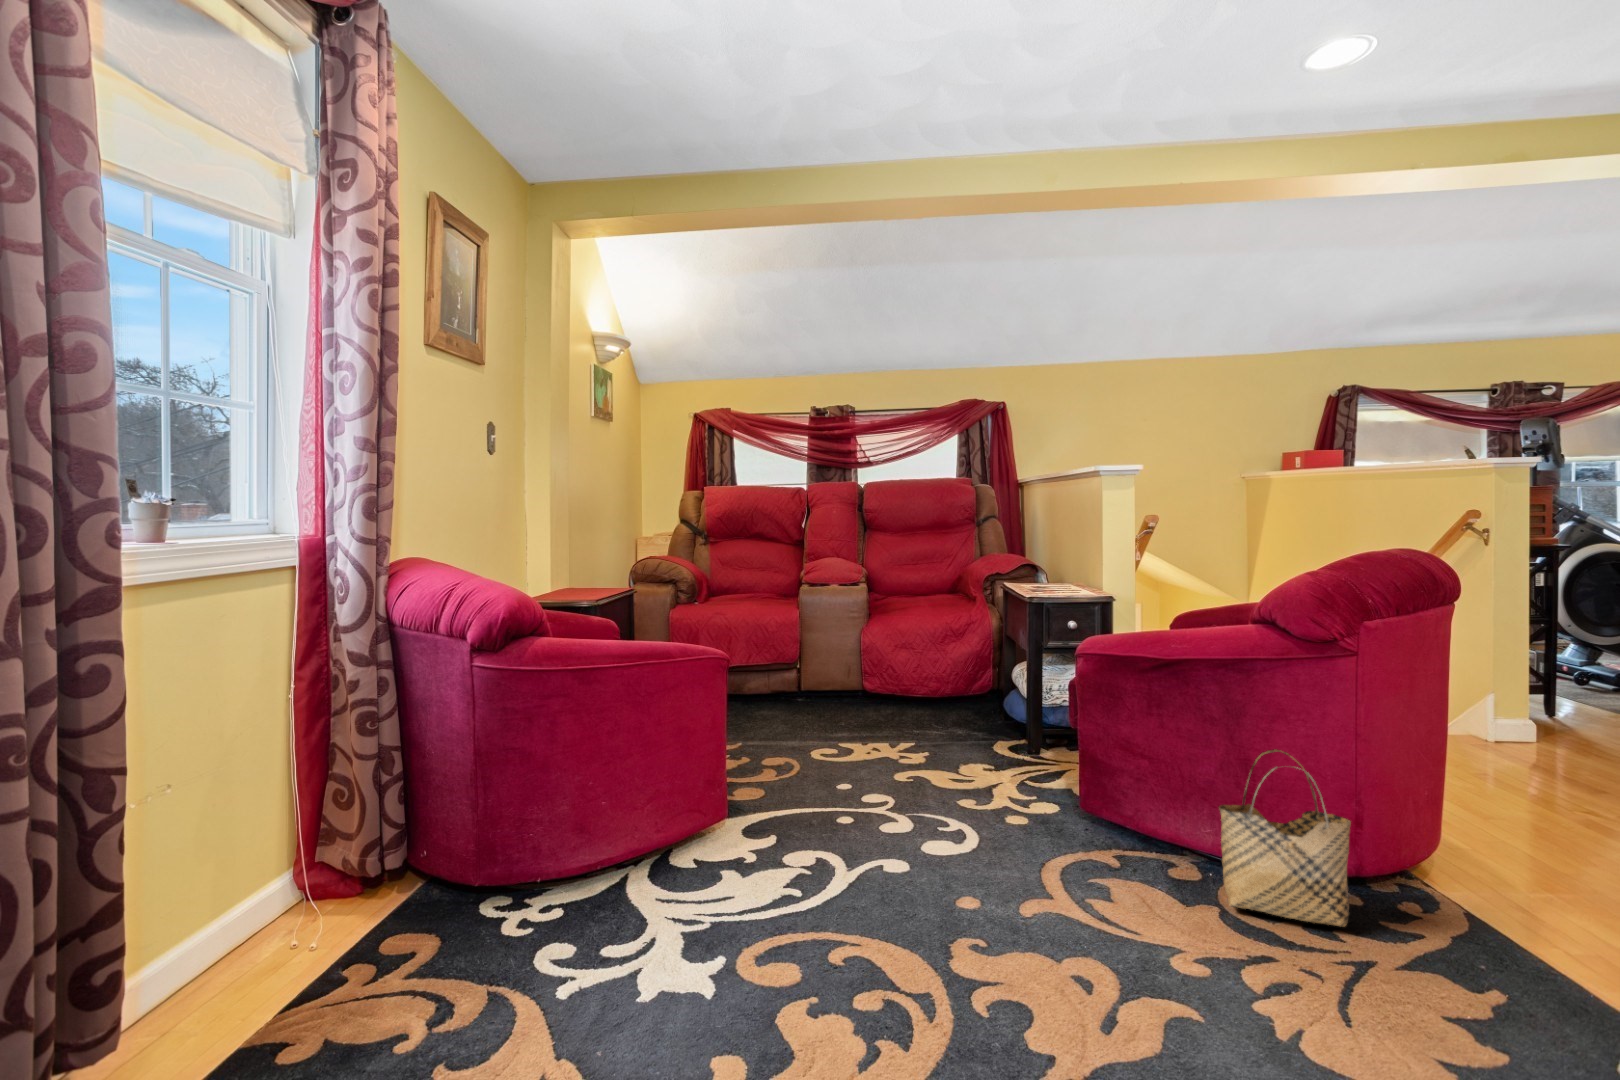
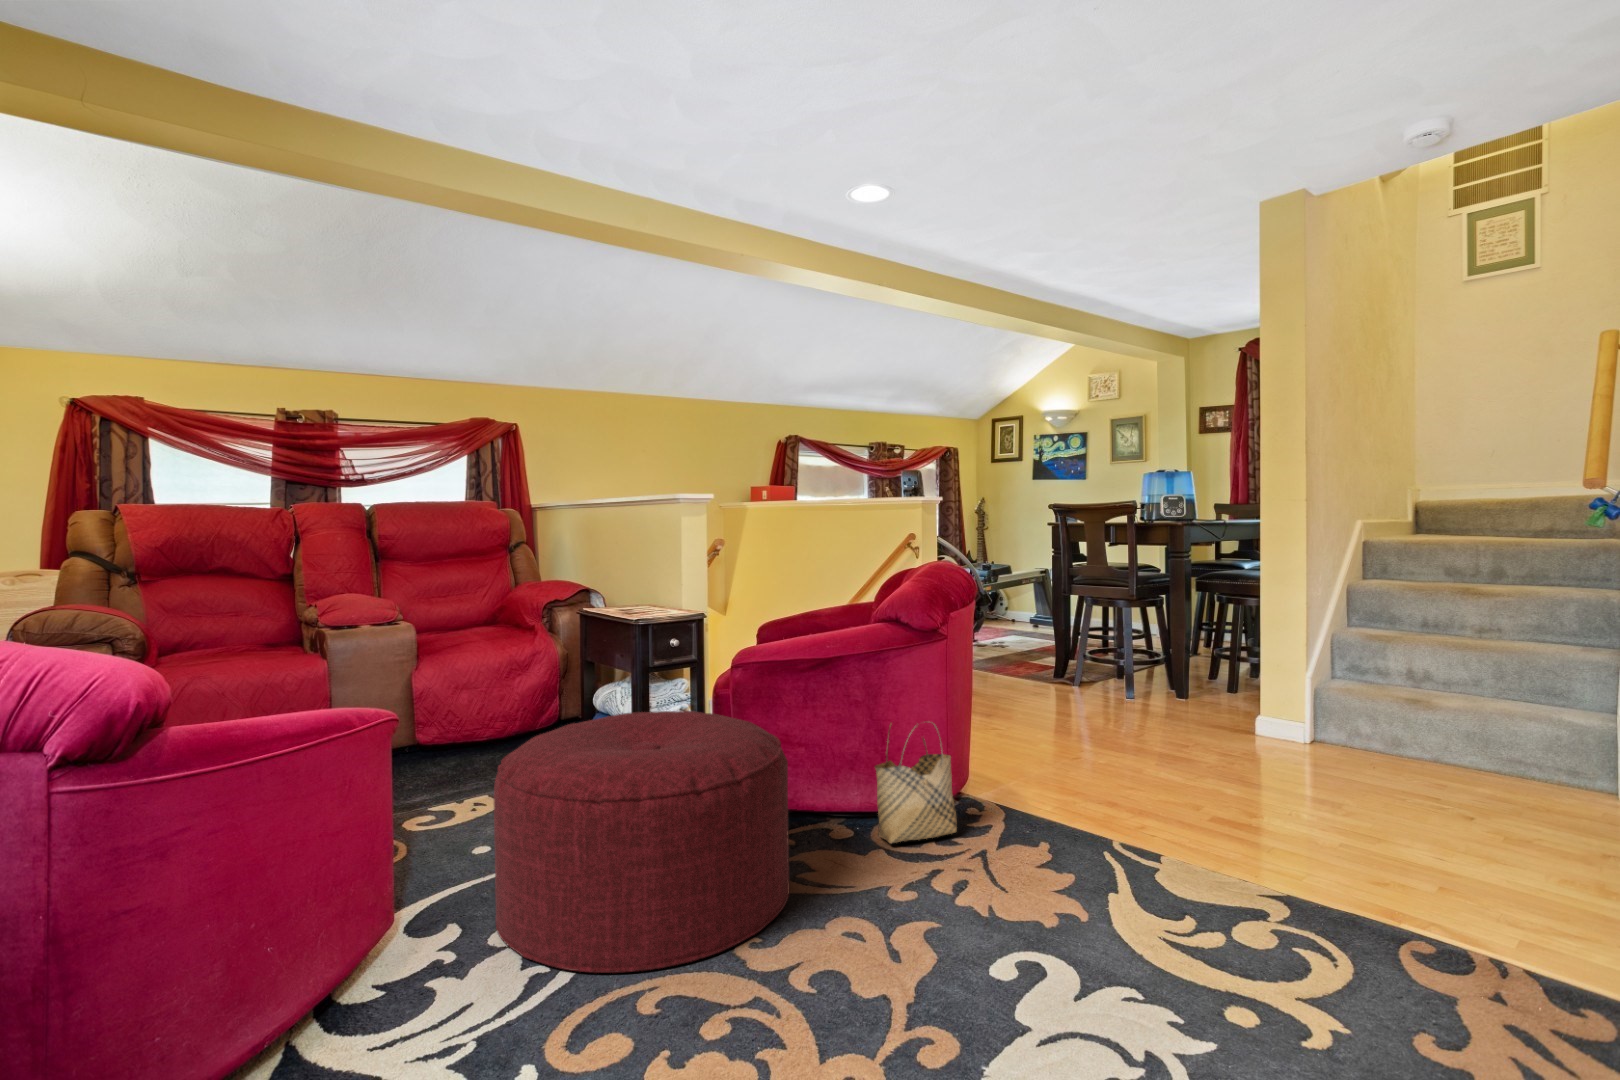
ottoman: none [795,686,1076,938] -> present [494,711,790,973]

